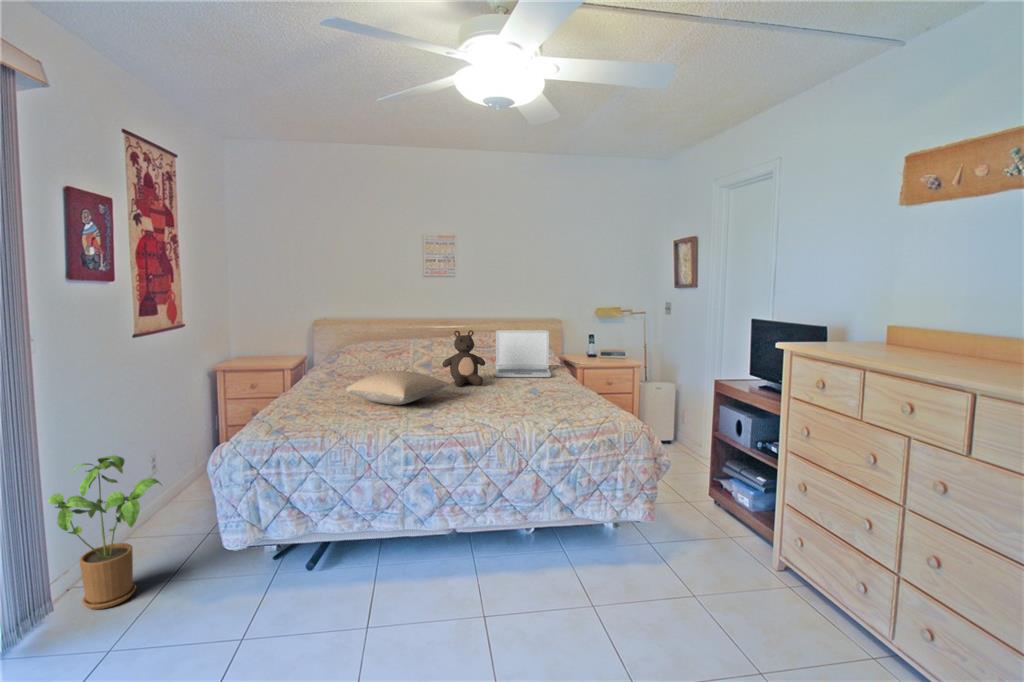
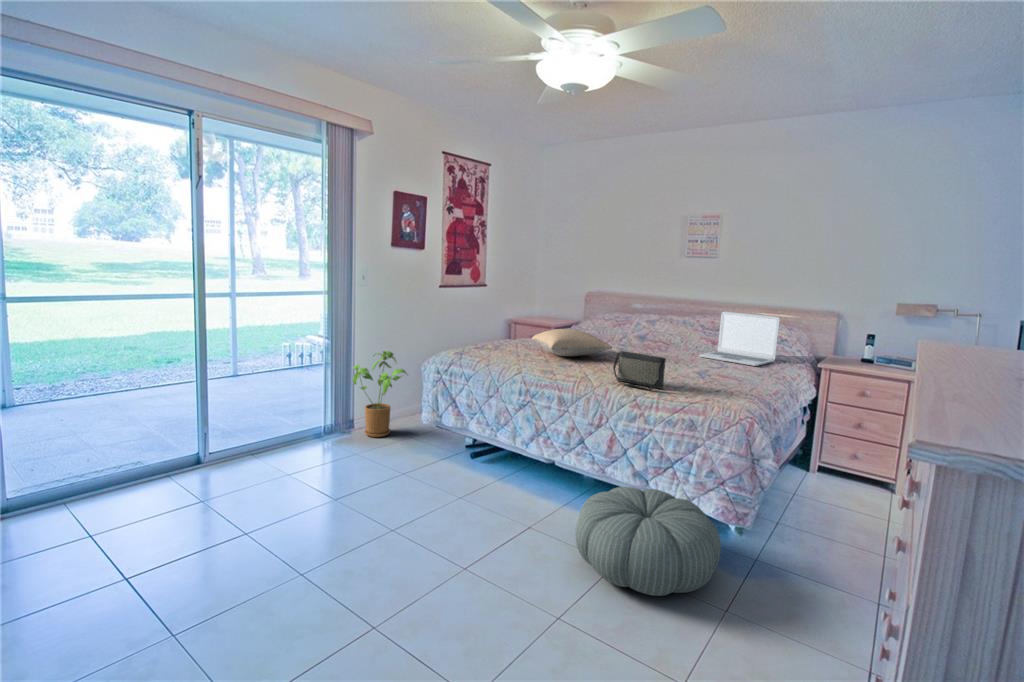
teddy bear: present [442,330,485,386] -> none [639,304,682,358]
handbag: none [506,386,564,422] -> present [613,351,666,390]
pouf: none [551,515,691,622] -> present [576,487,721,596]

